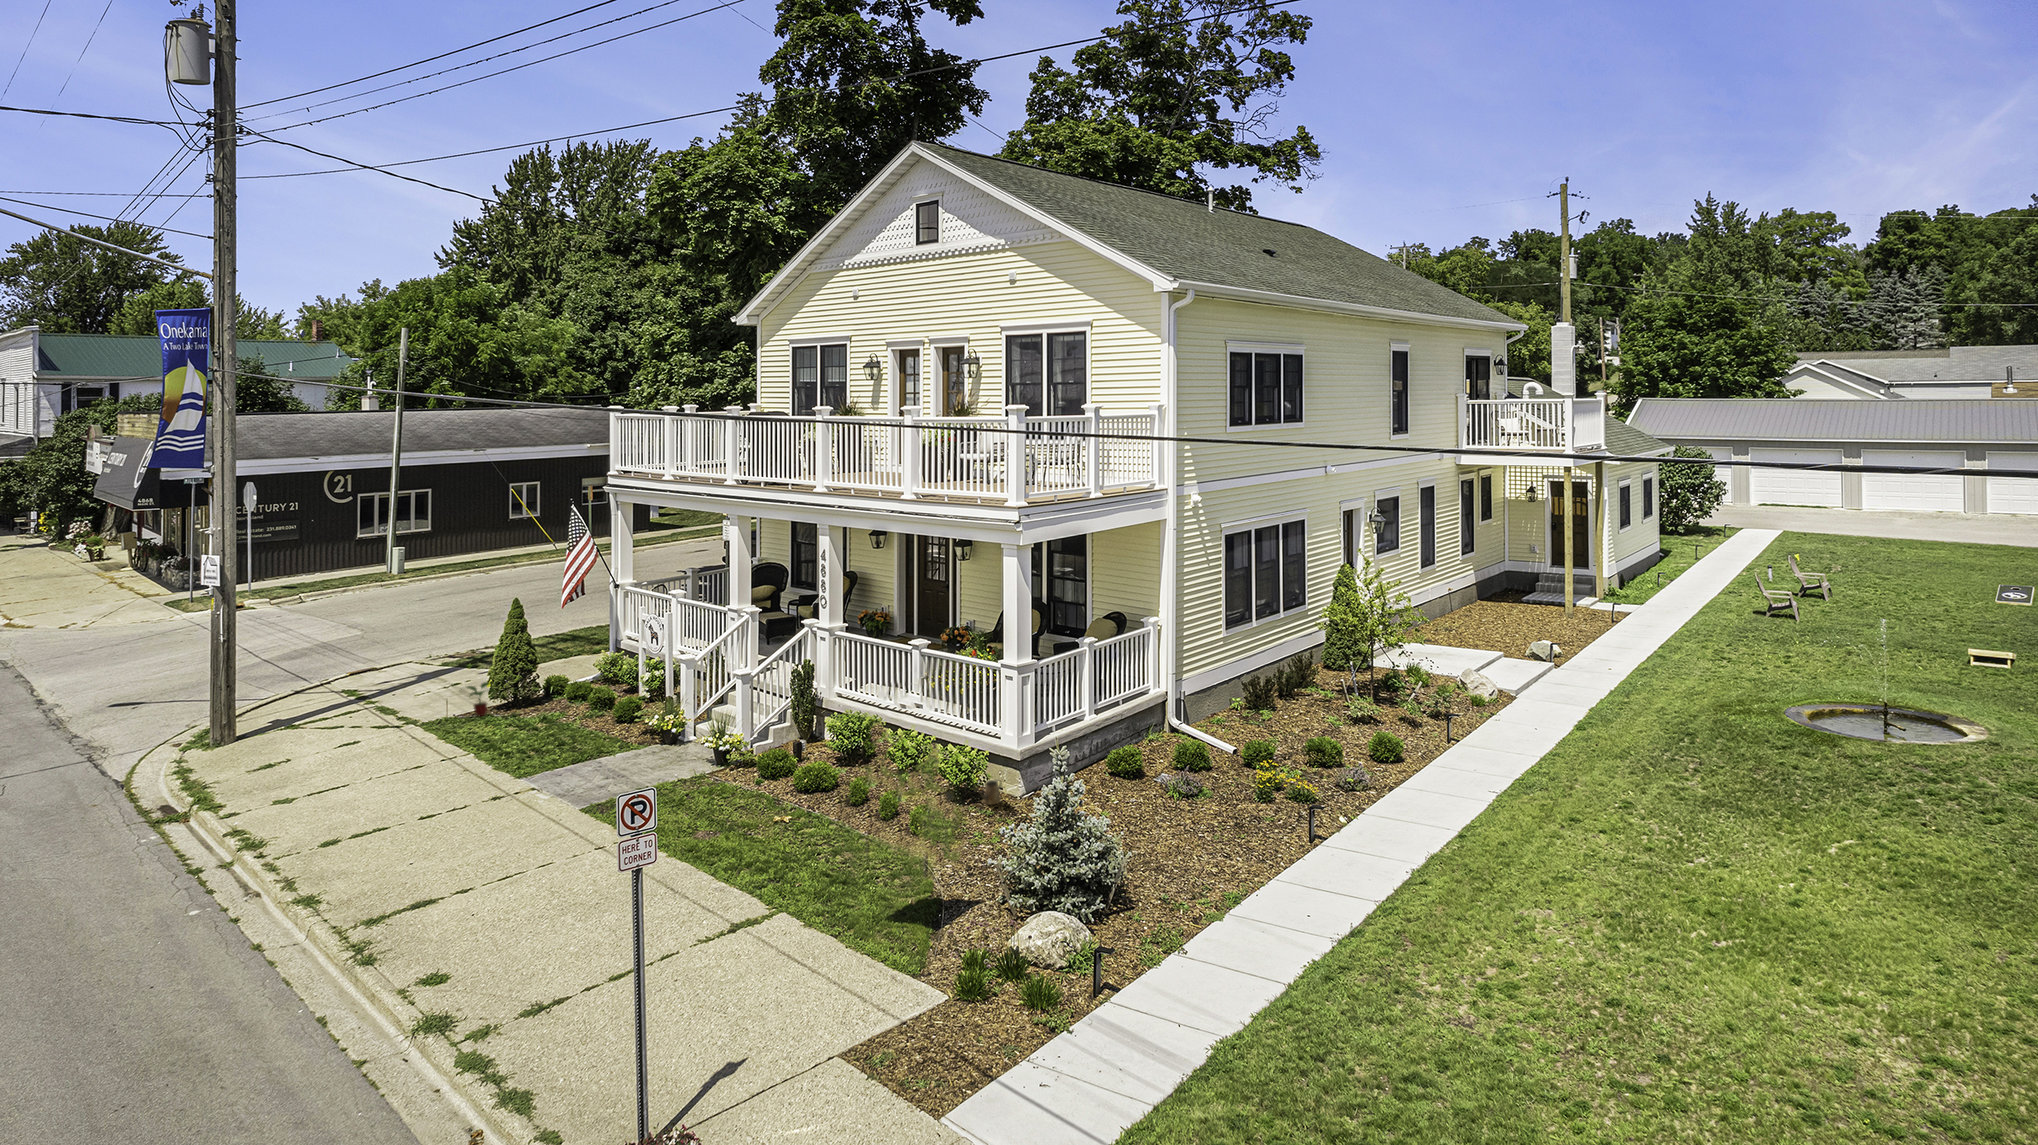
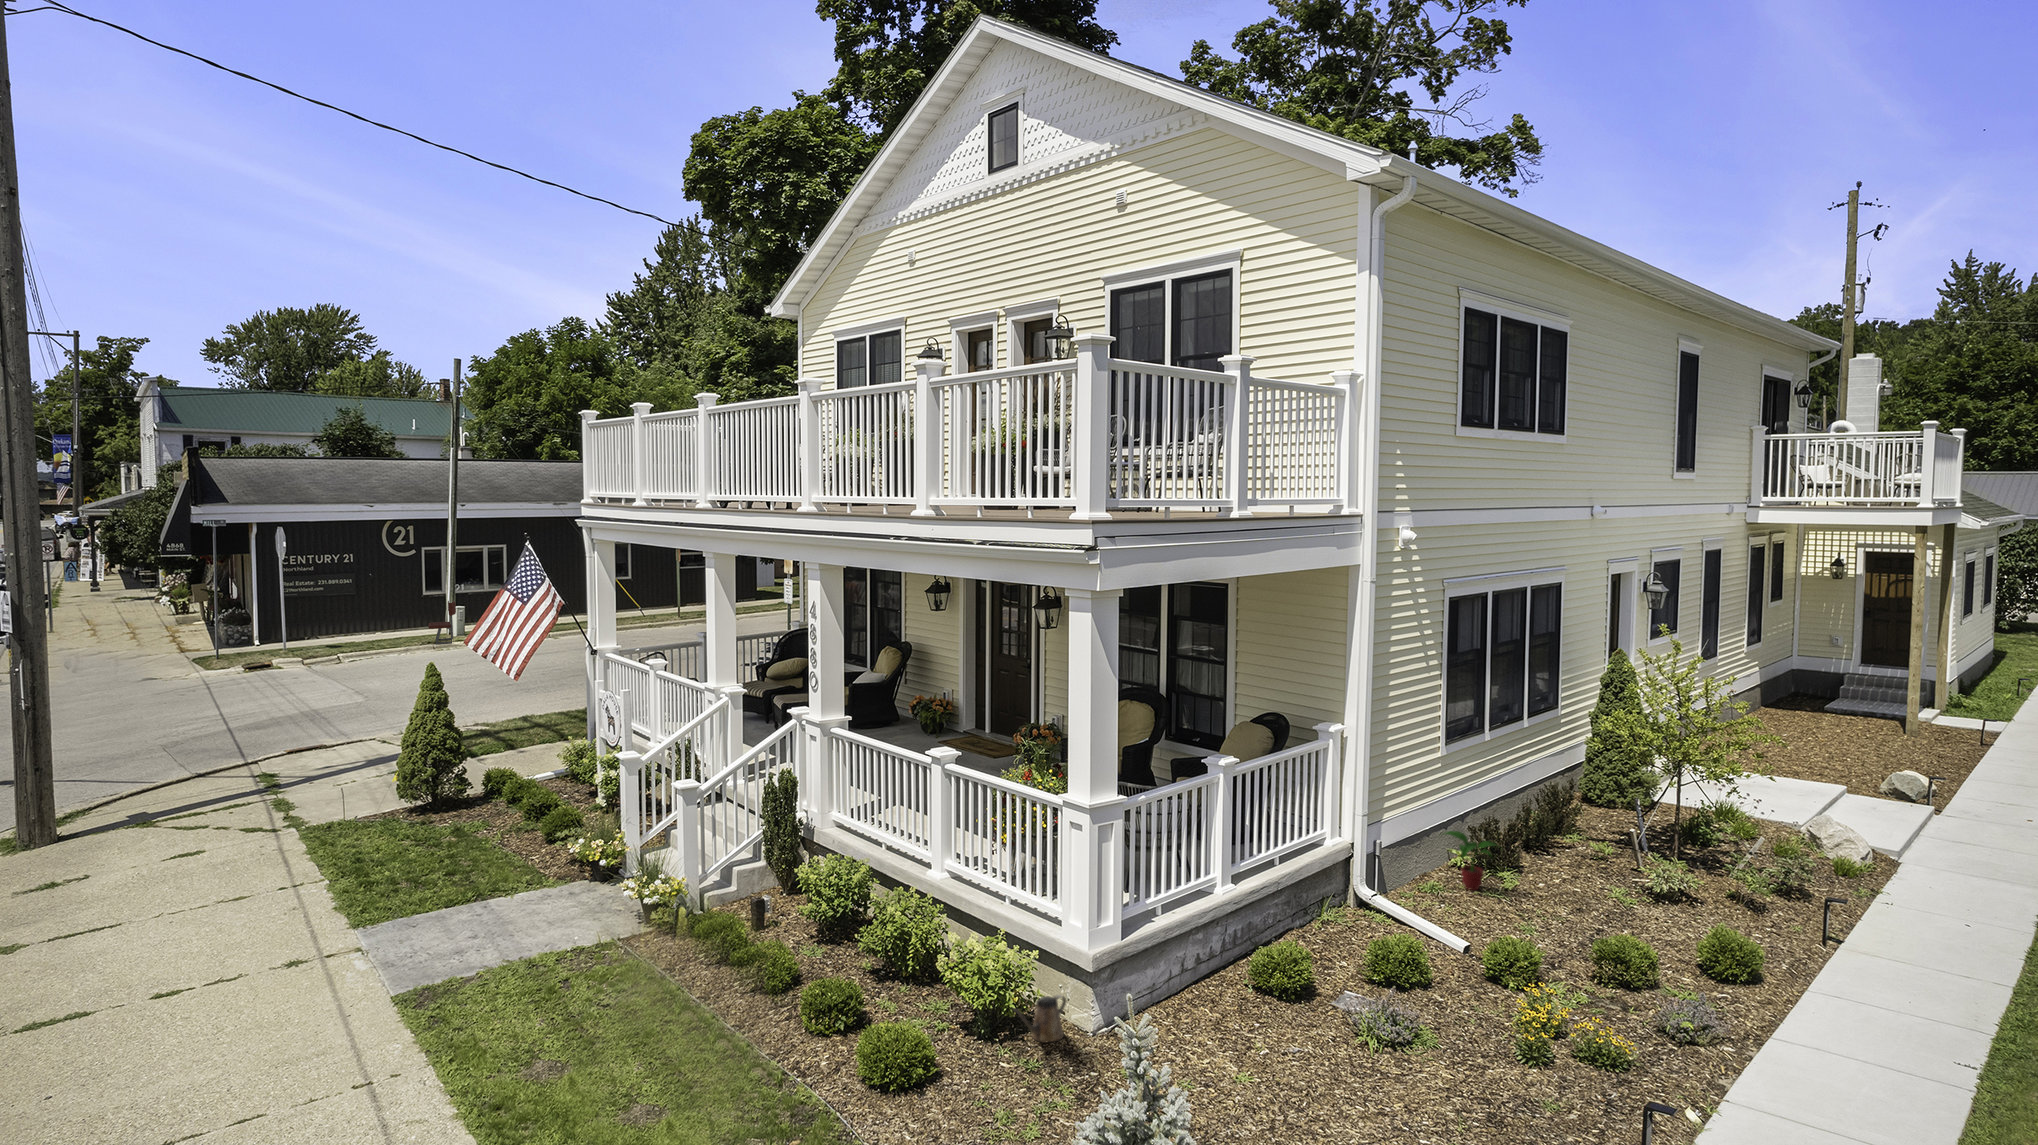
bench: none [379,544,407,584] -> present [428,601,456,644]
potted plant: present [467,682,491,716] -> present [1445,831,1500,890]

